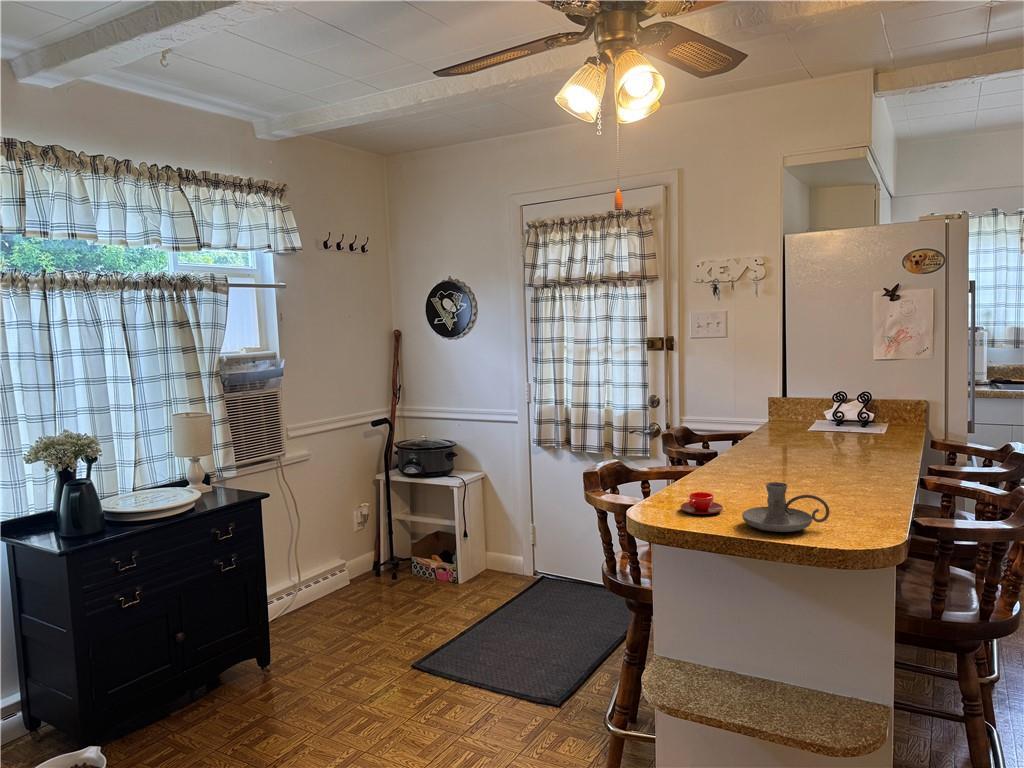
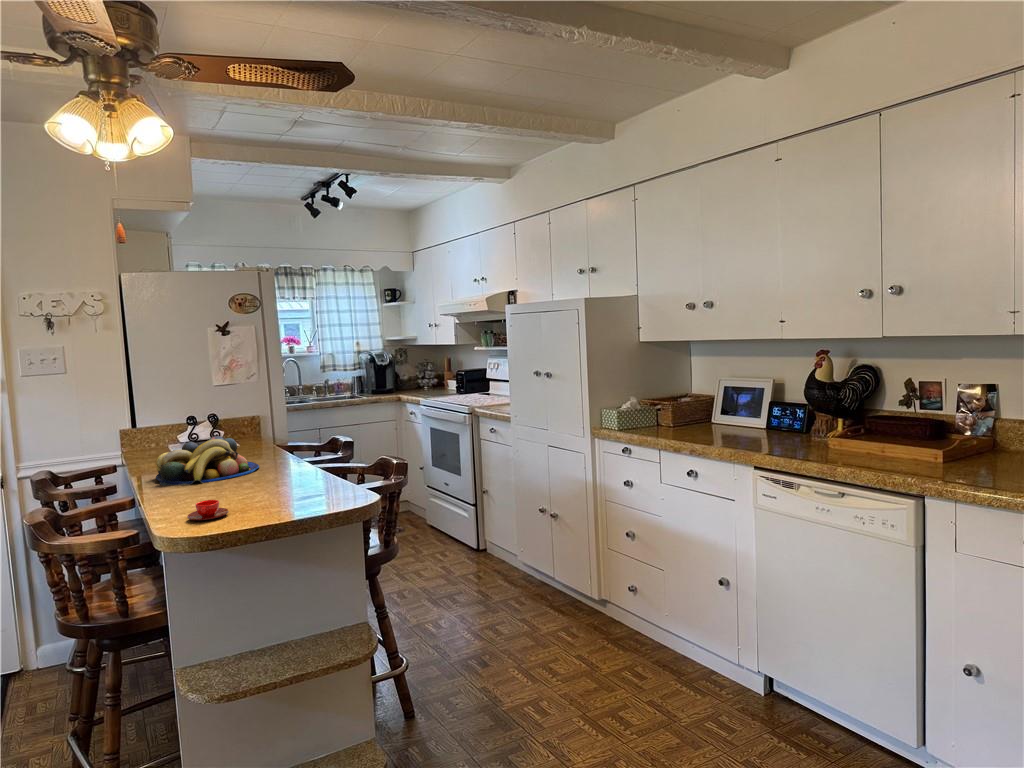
fruit bowl: none [735,421,852,473] -> present [156,436,259,485]
candle holder: present [742,482,829,532] -> none [258,472,323,512]

